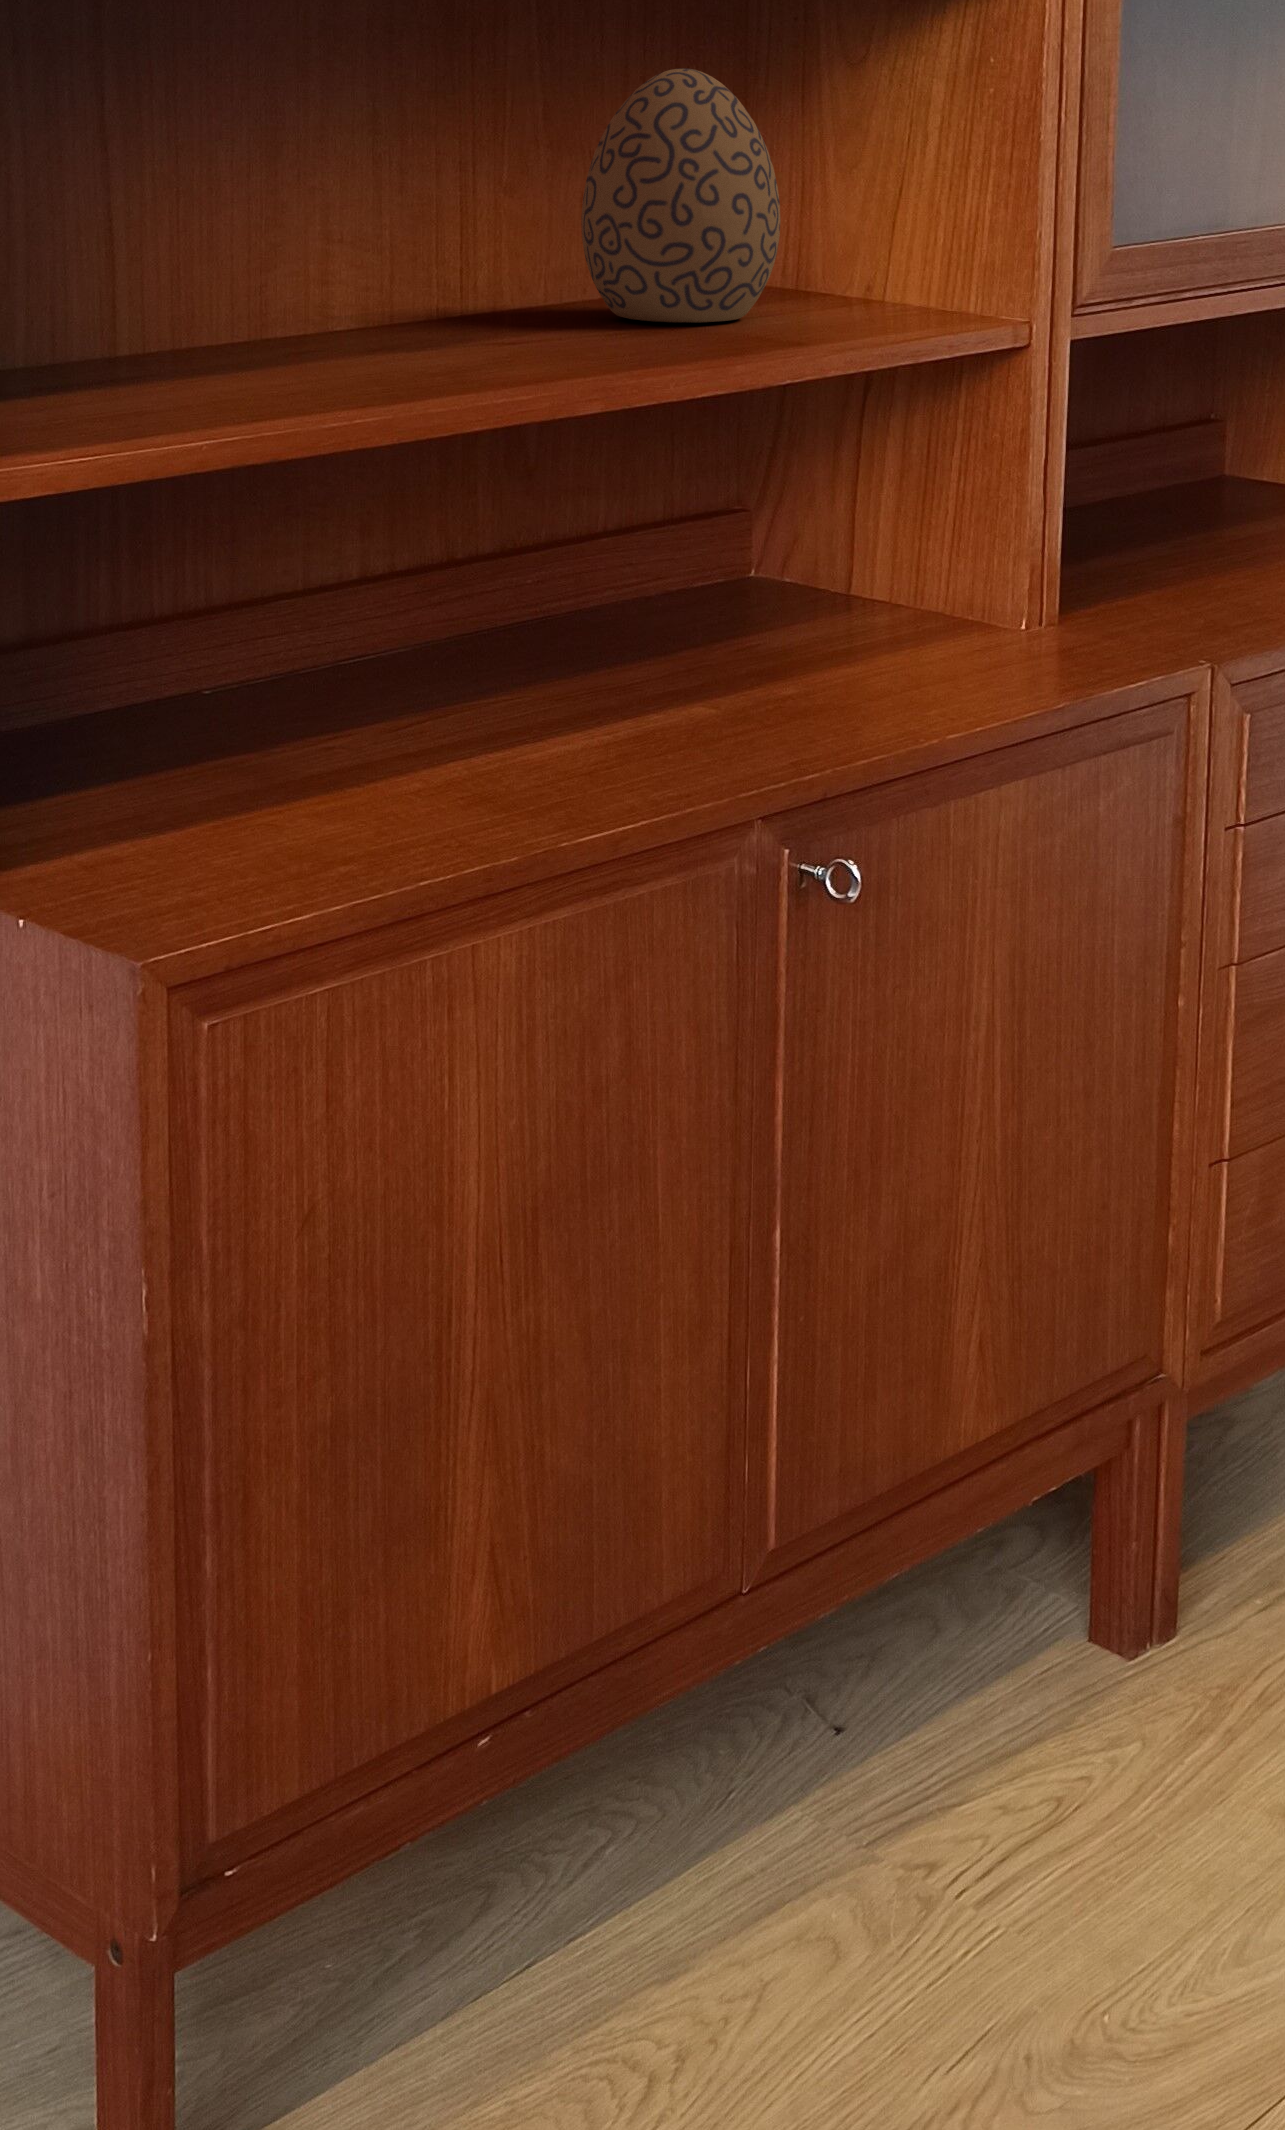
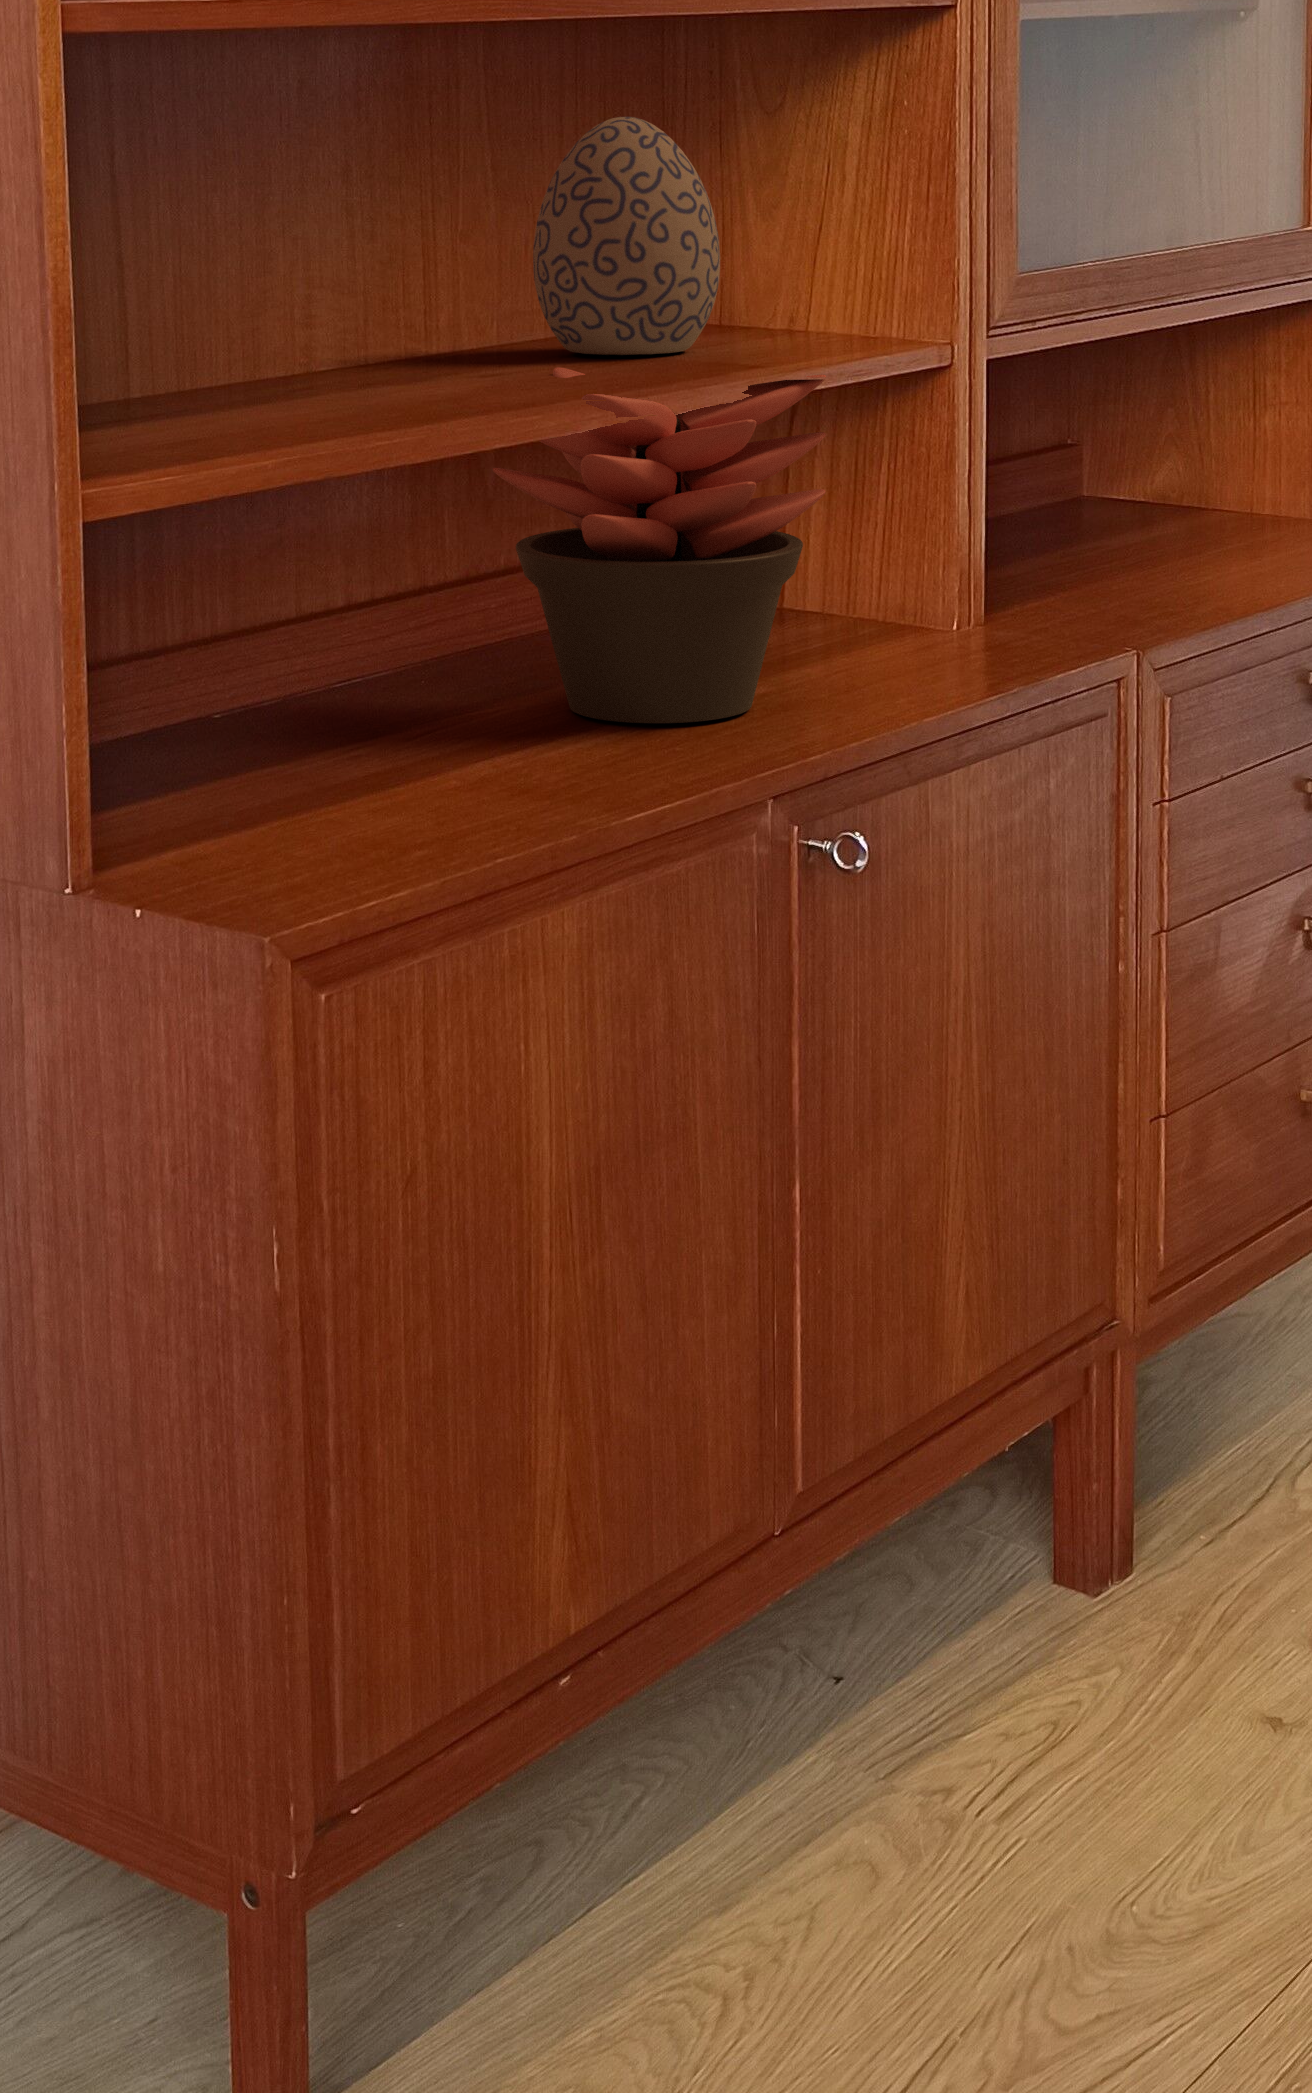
succulent plant: none [500,338,859,725] -> present [493,367,826,723]

